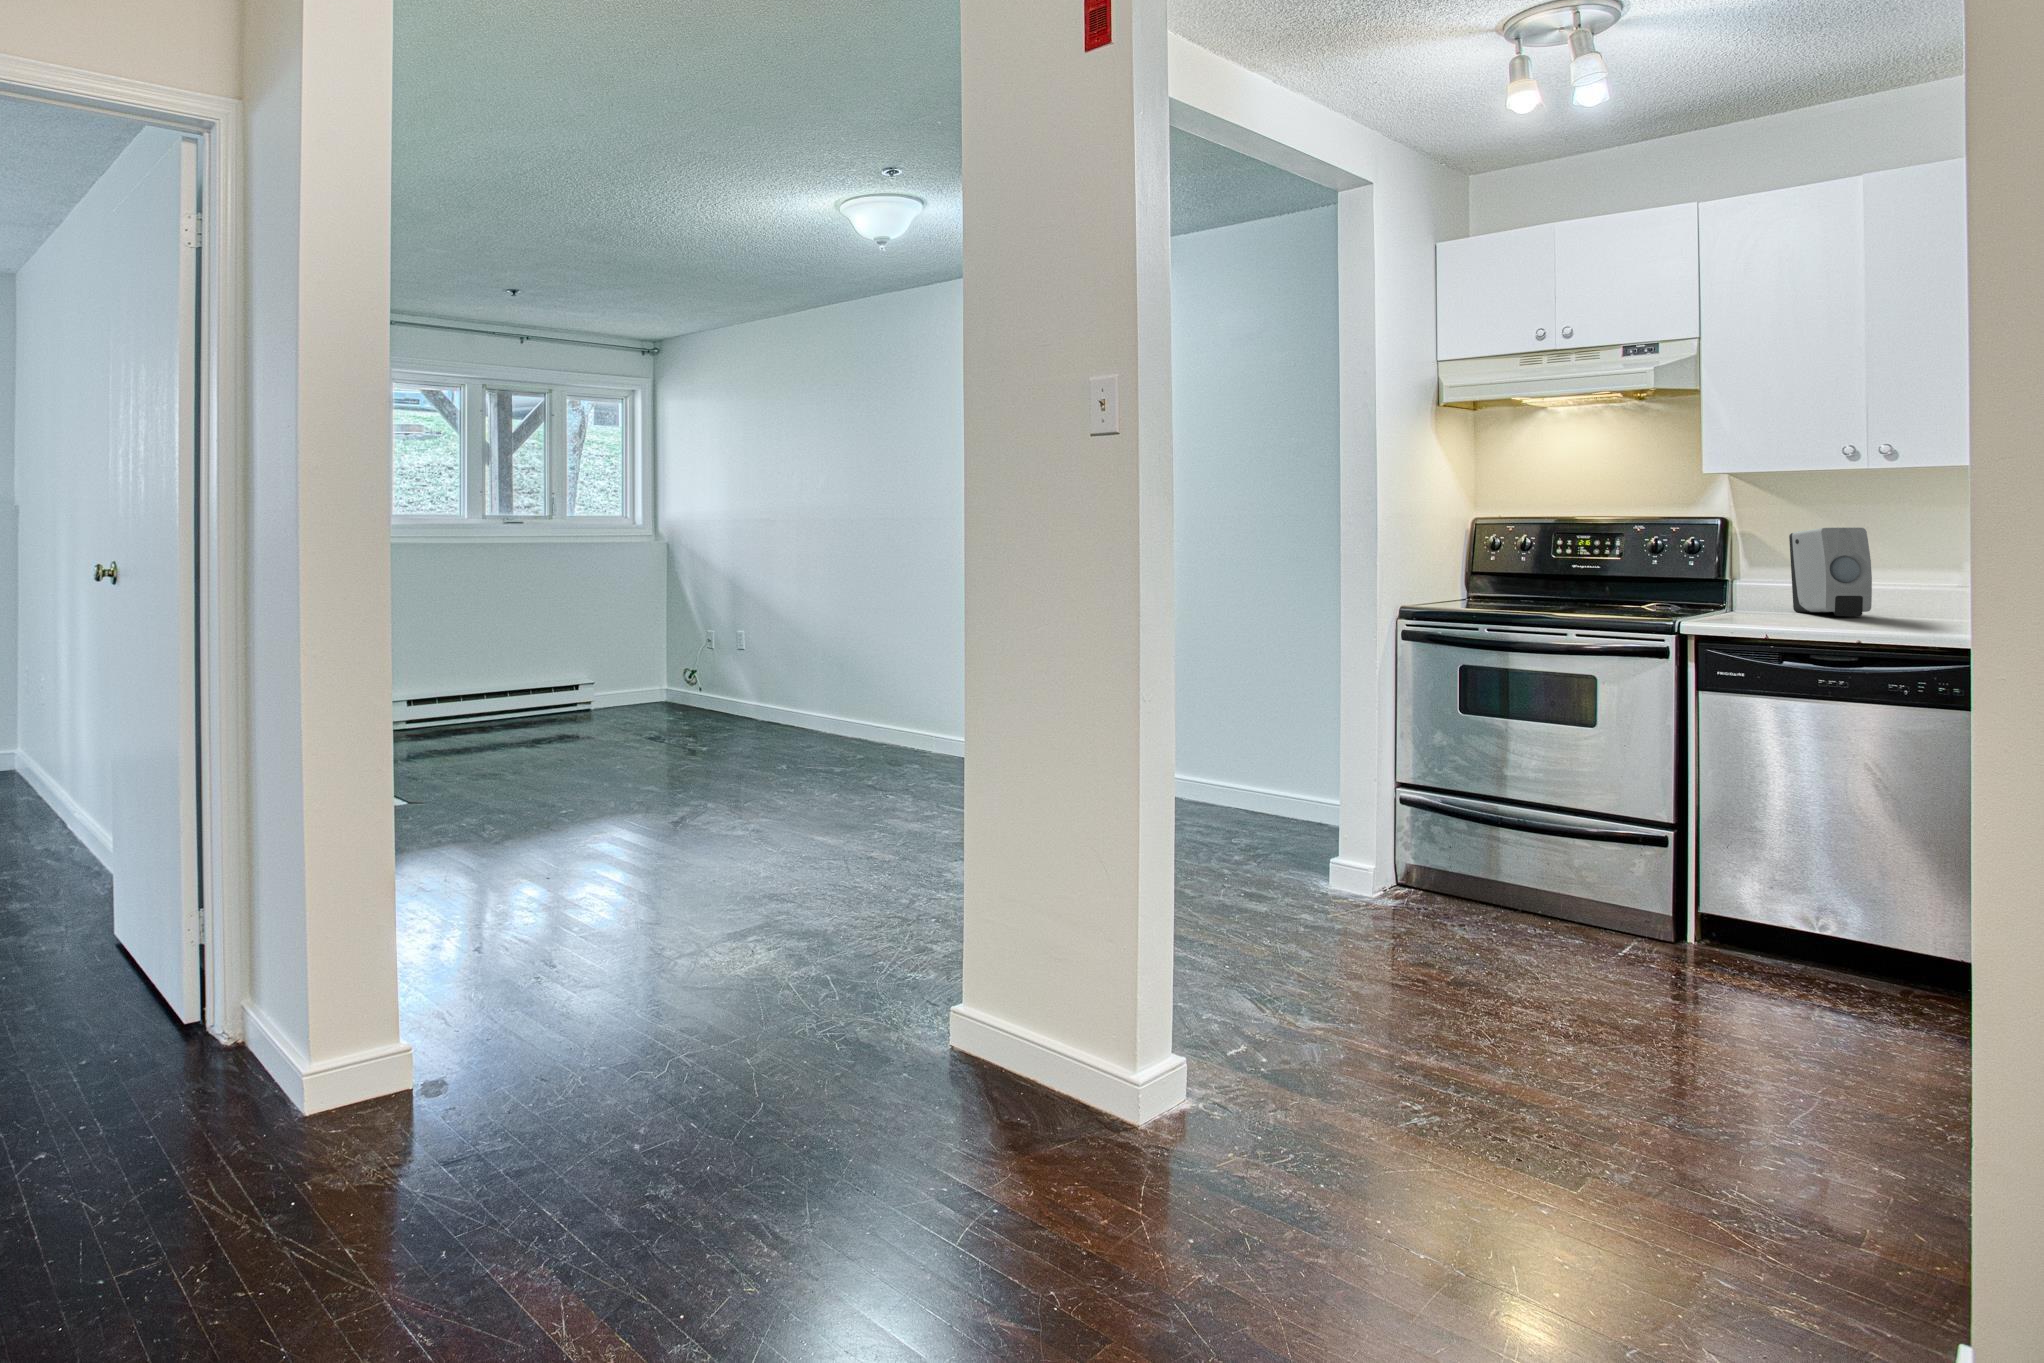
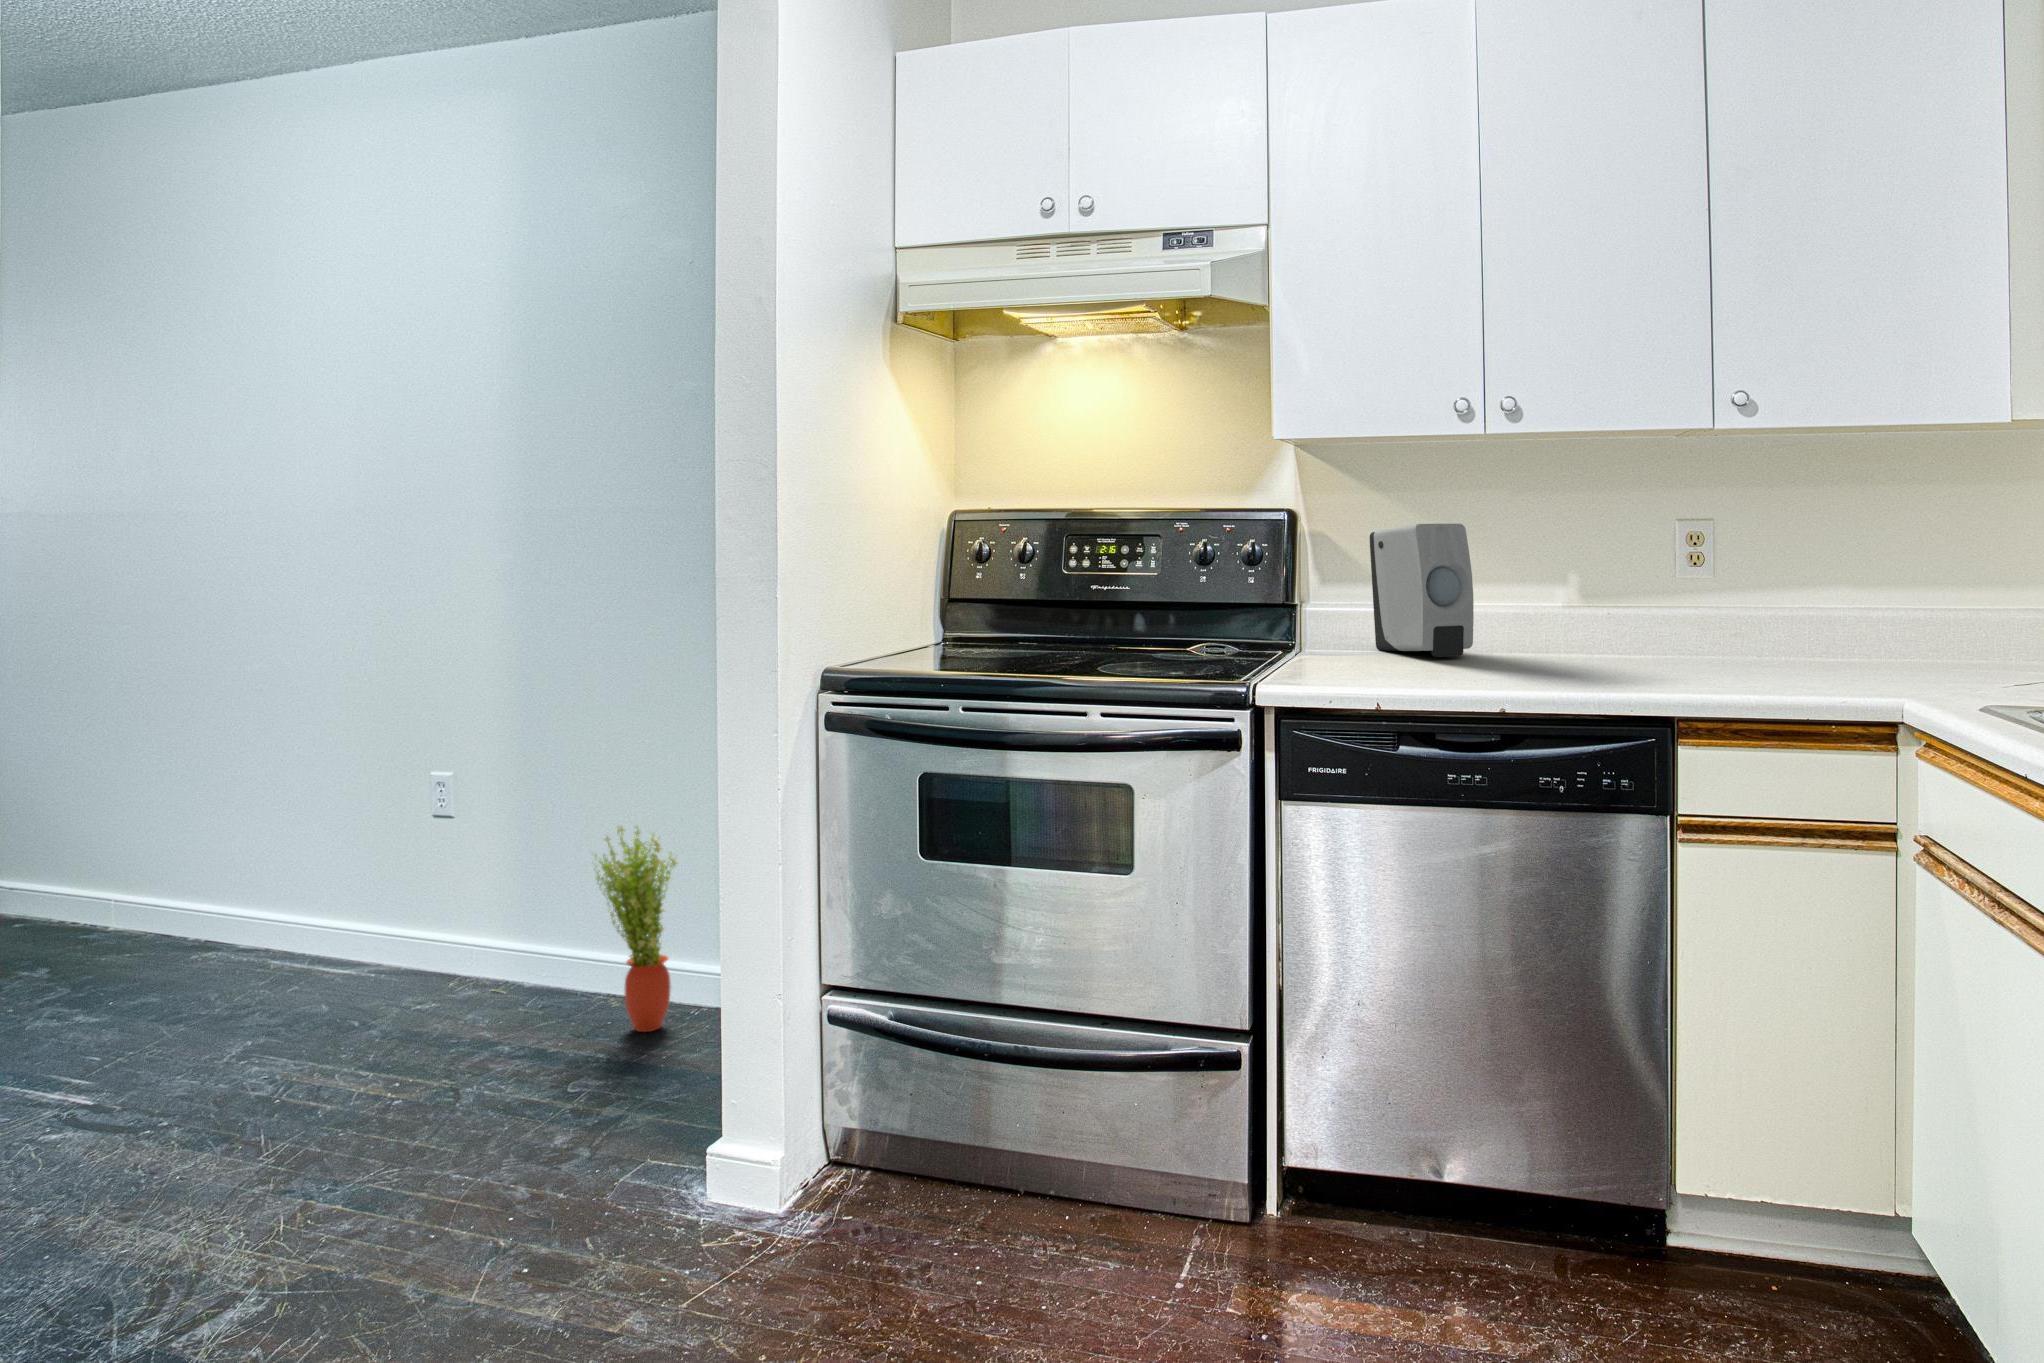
potted plant: none [1235,701,1288,822] -> present [595,826,677,1032]

